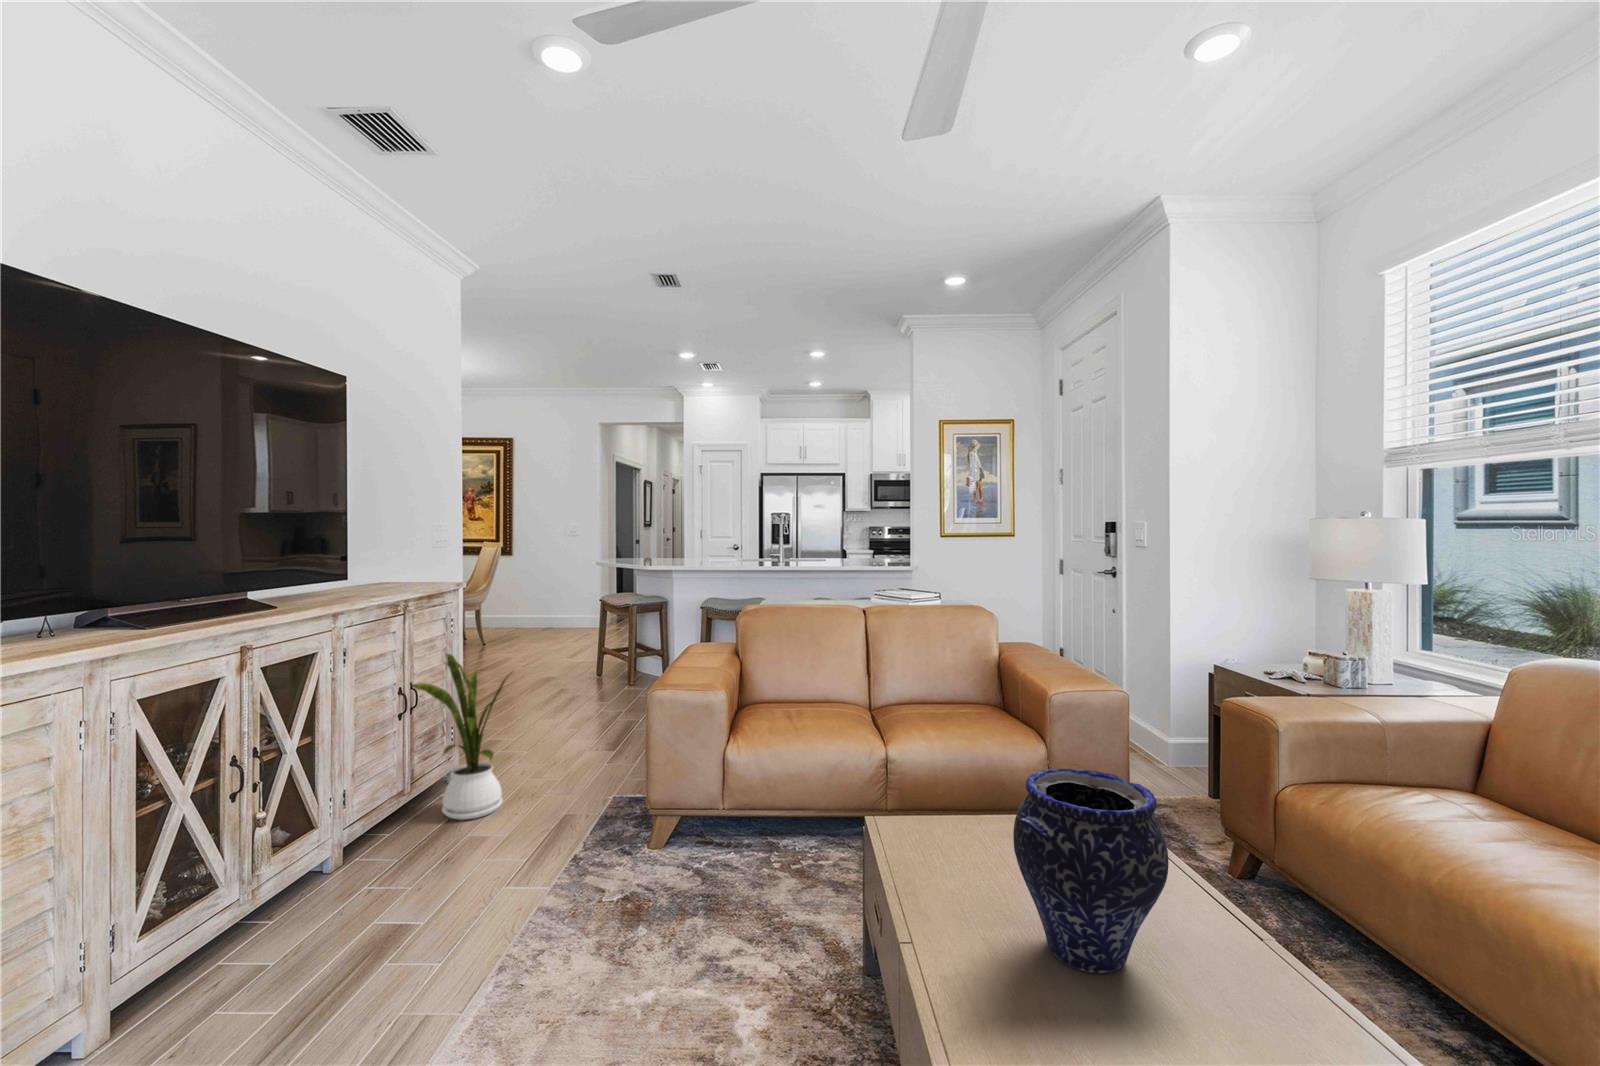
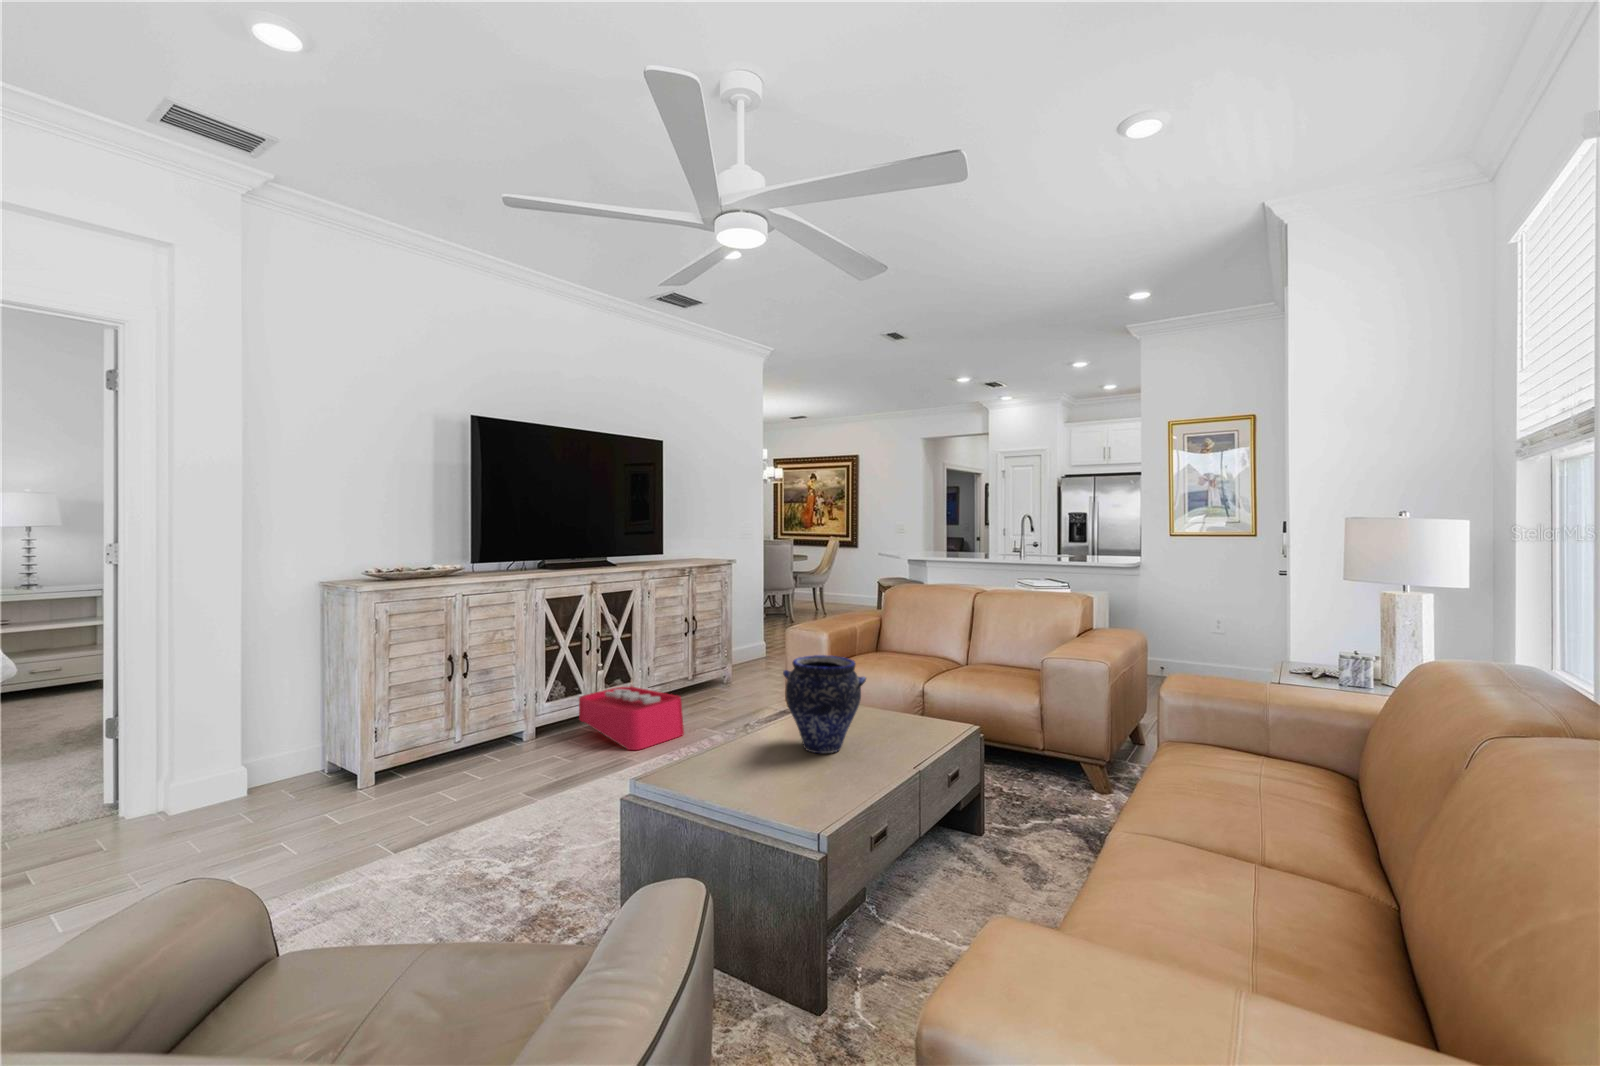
house plant: present [412,654,514,820] -> none [684,599,747,701]
storage bin: none [233,822,480,991] -> present [579,680,684,750]

